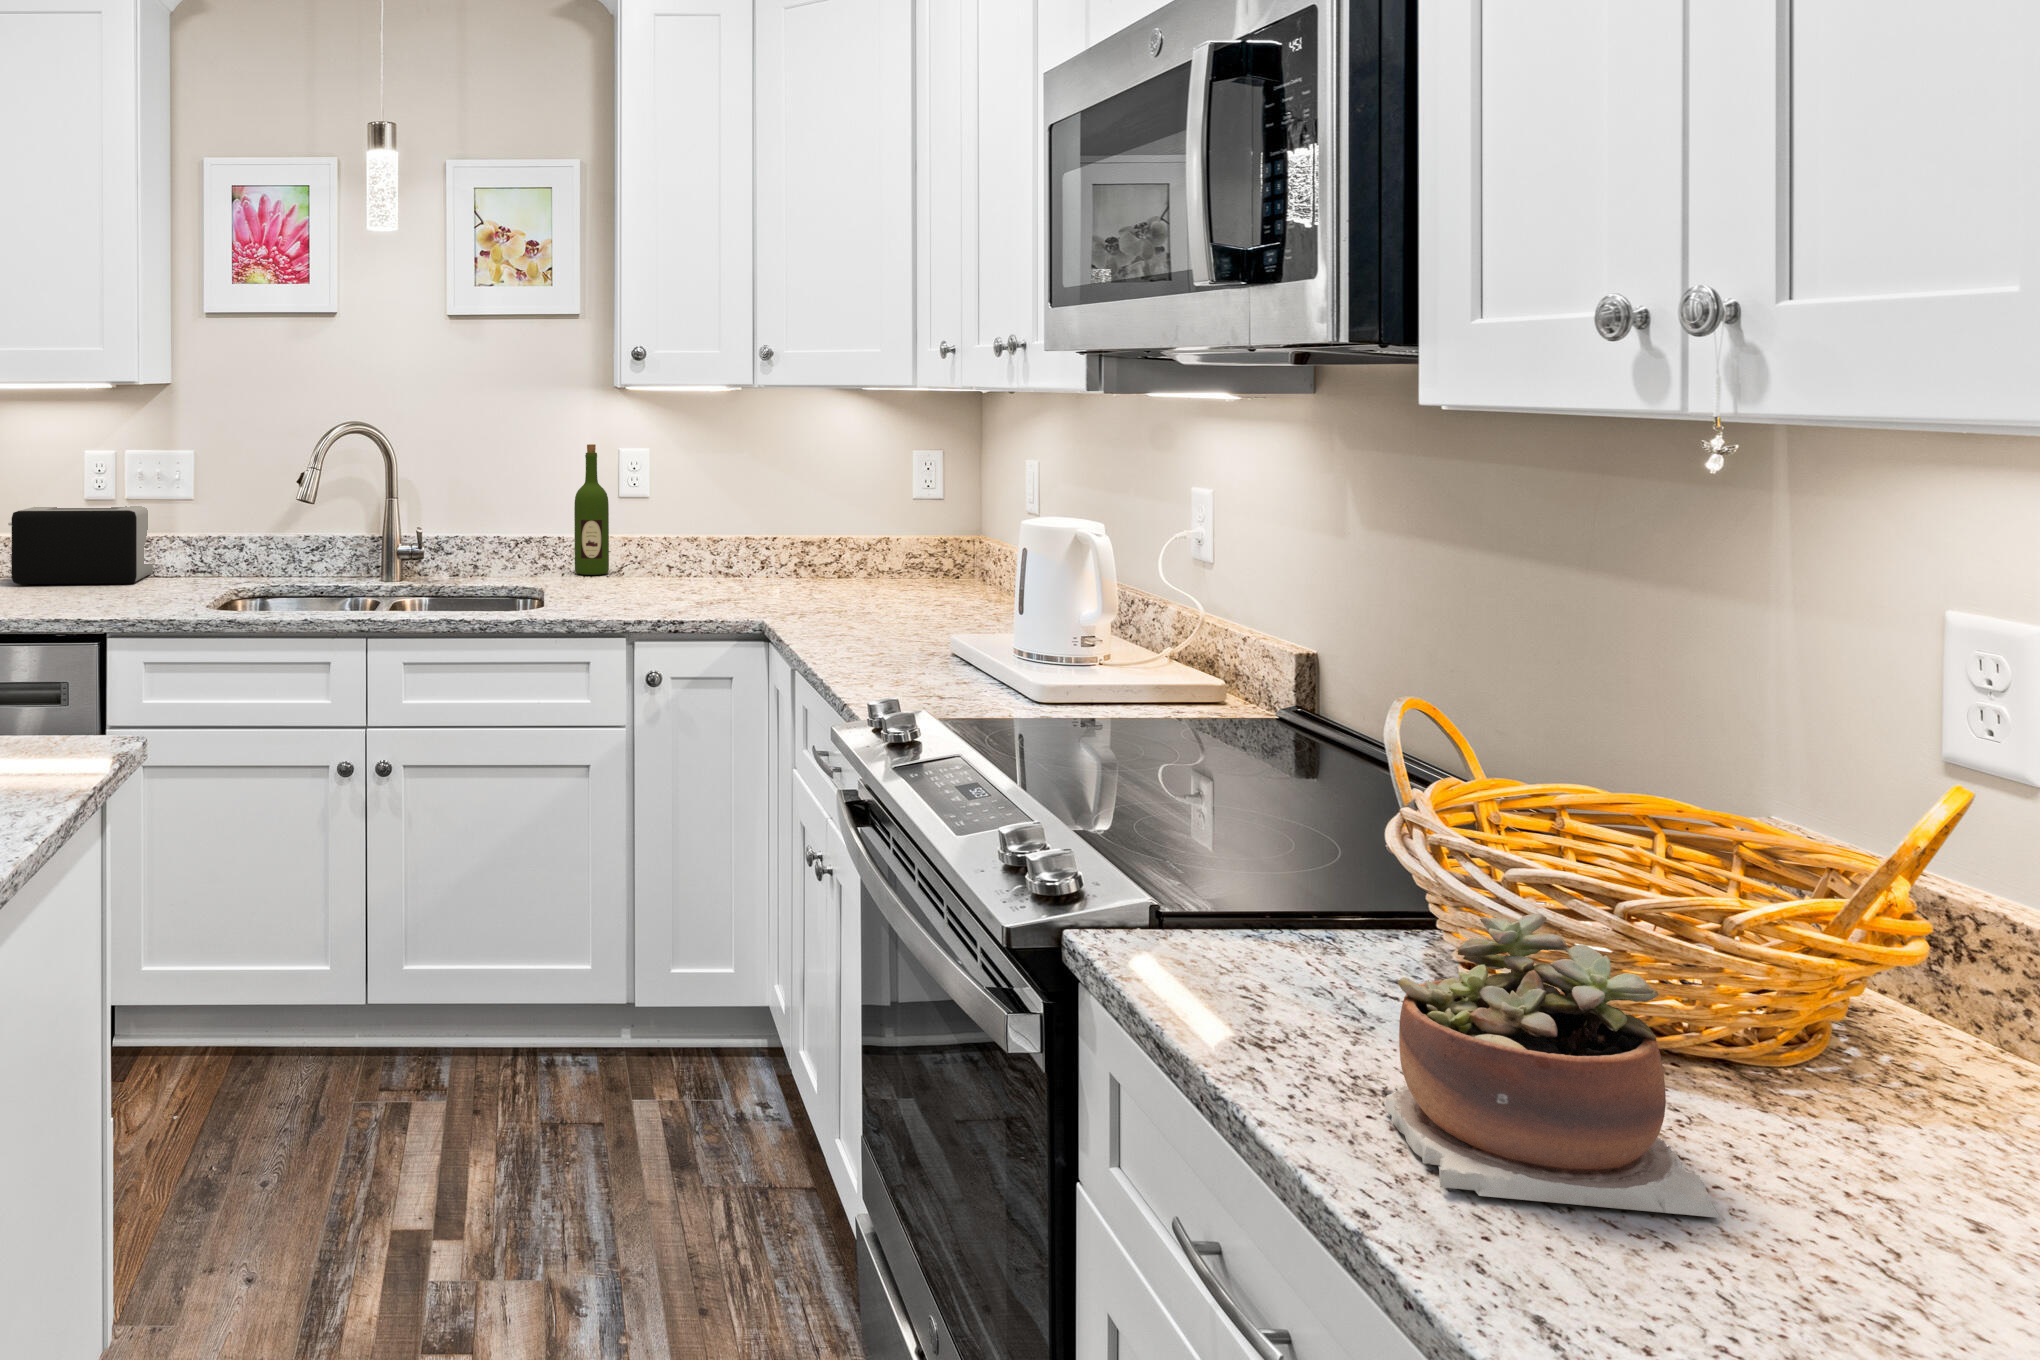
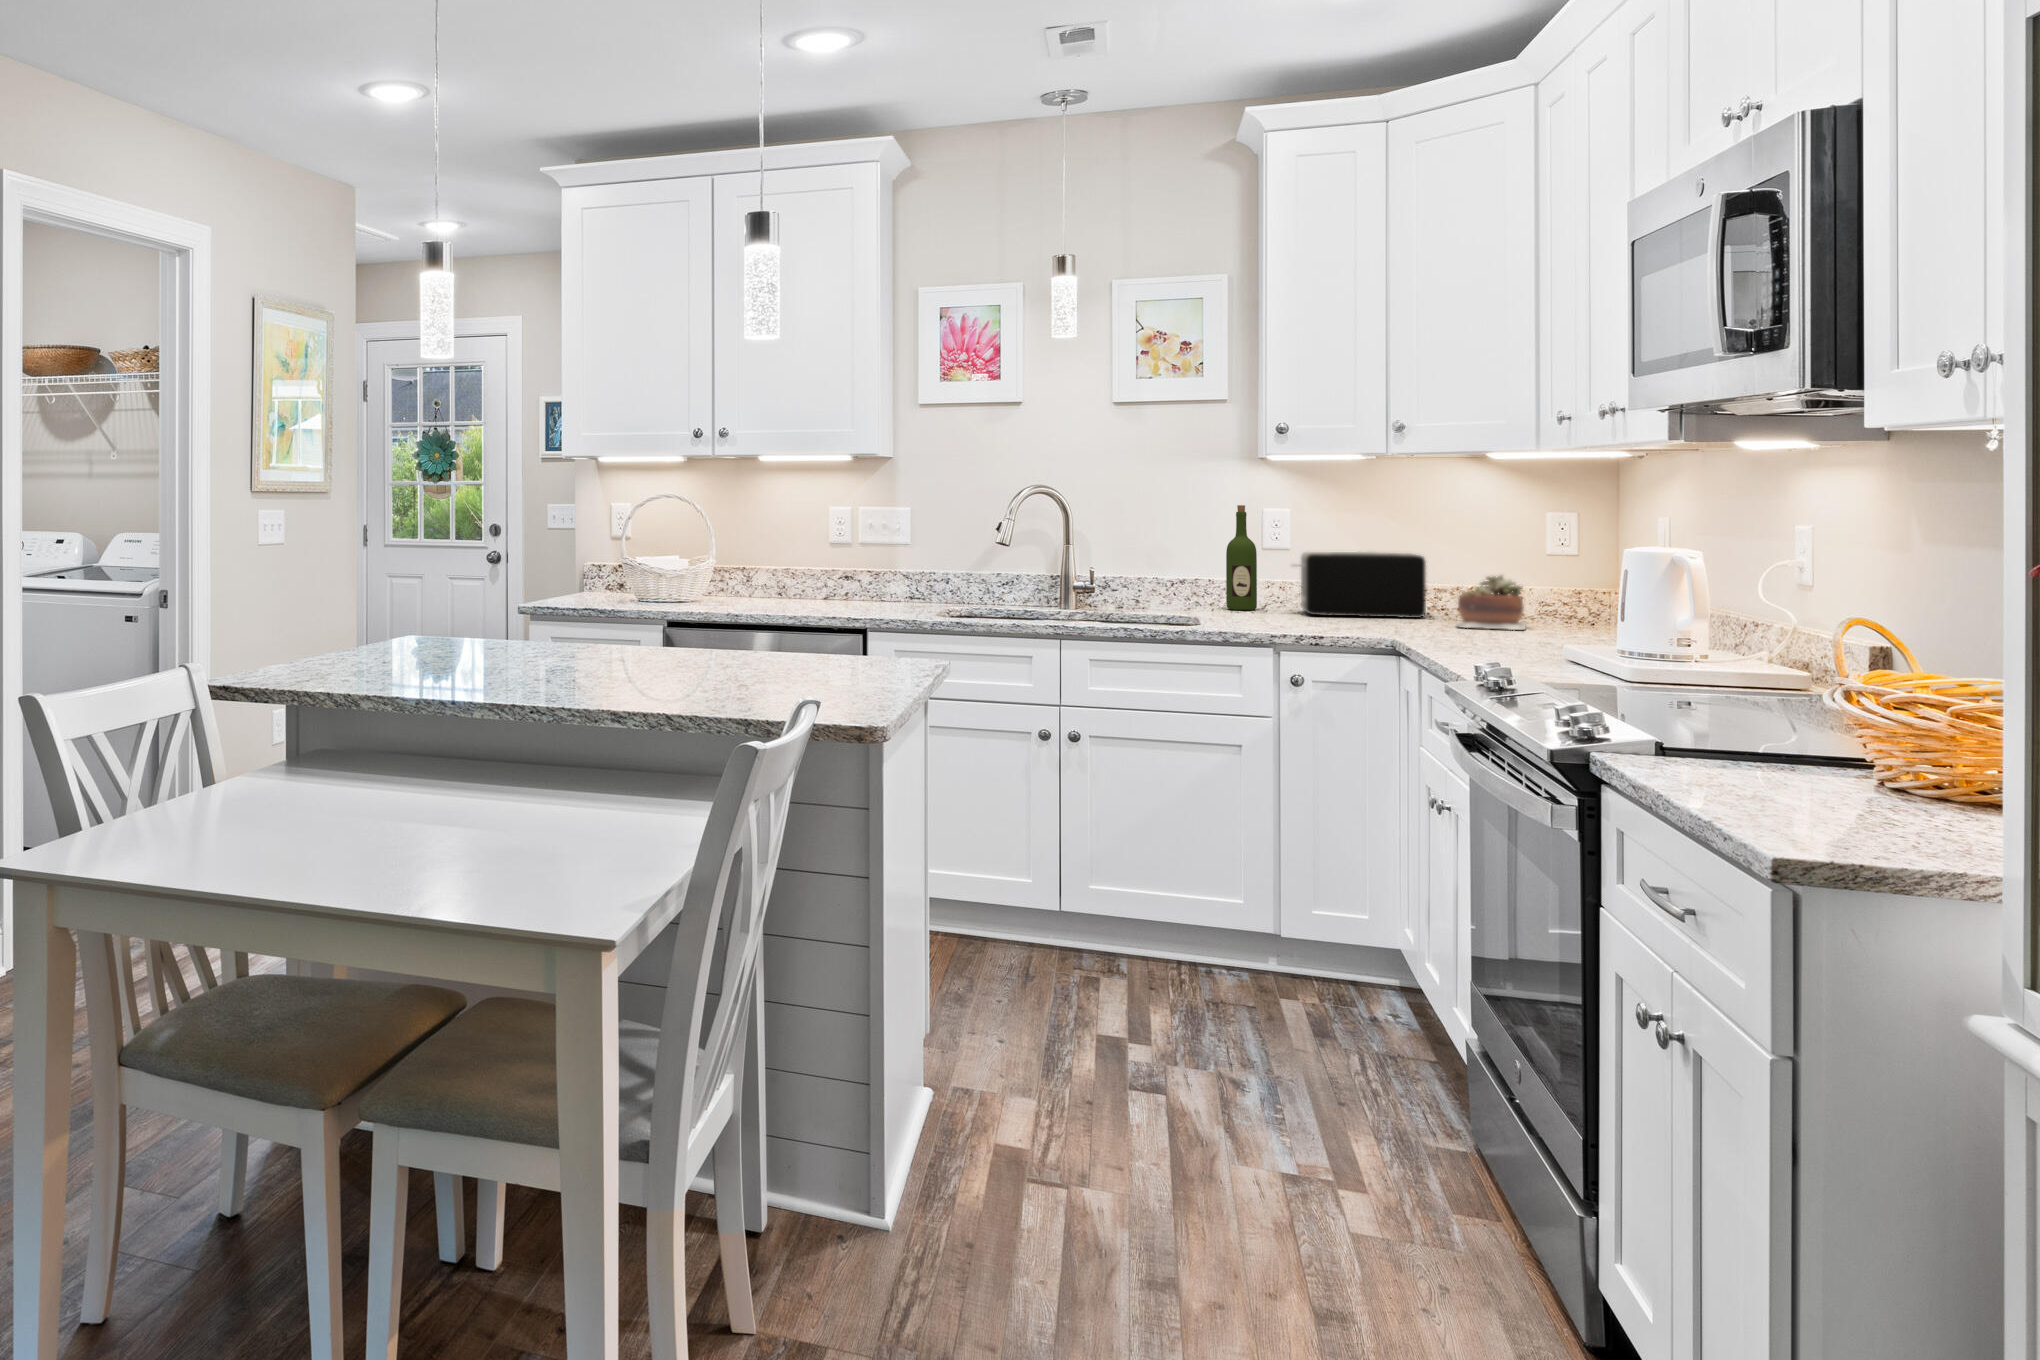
toaster: present [8,506,153,584] -> present [1293,552,1426,618]
succulent plant: present [1377,913,1720,1218] -> present [1455,575,1526,630]

